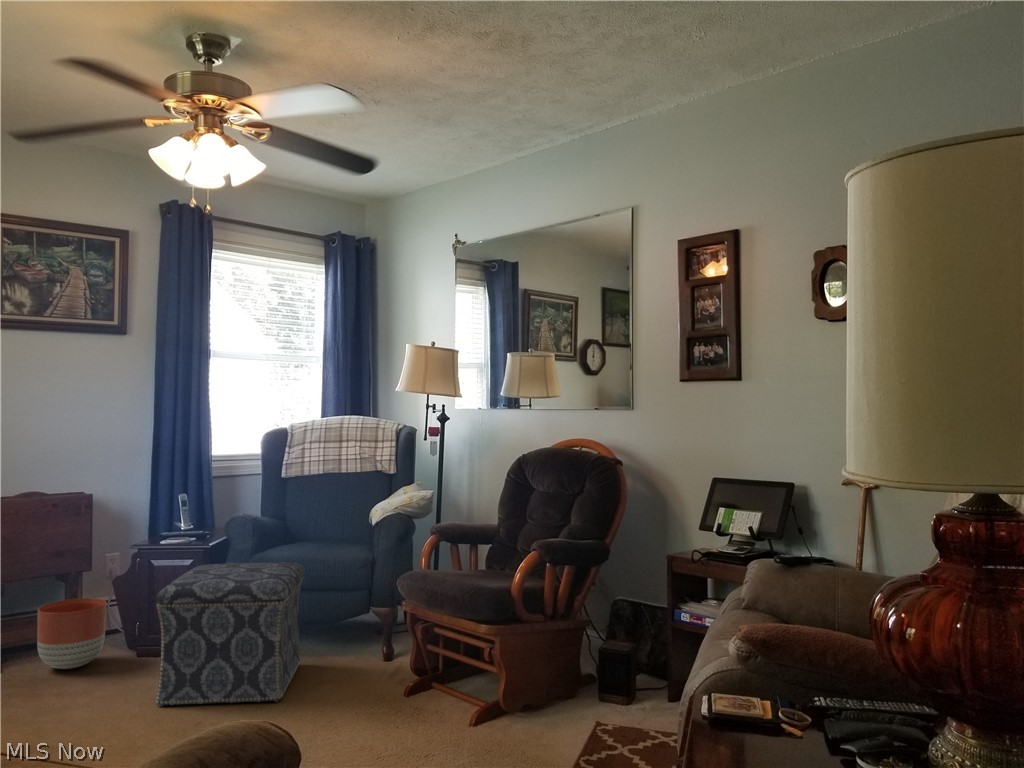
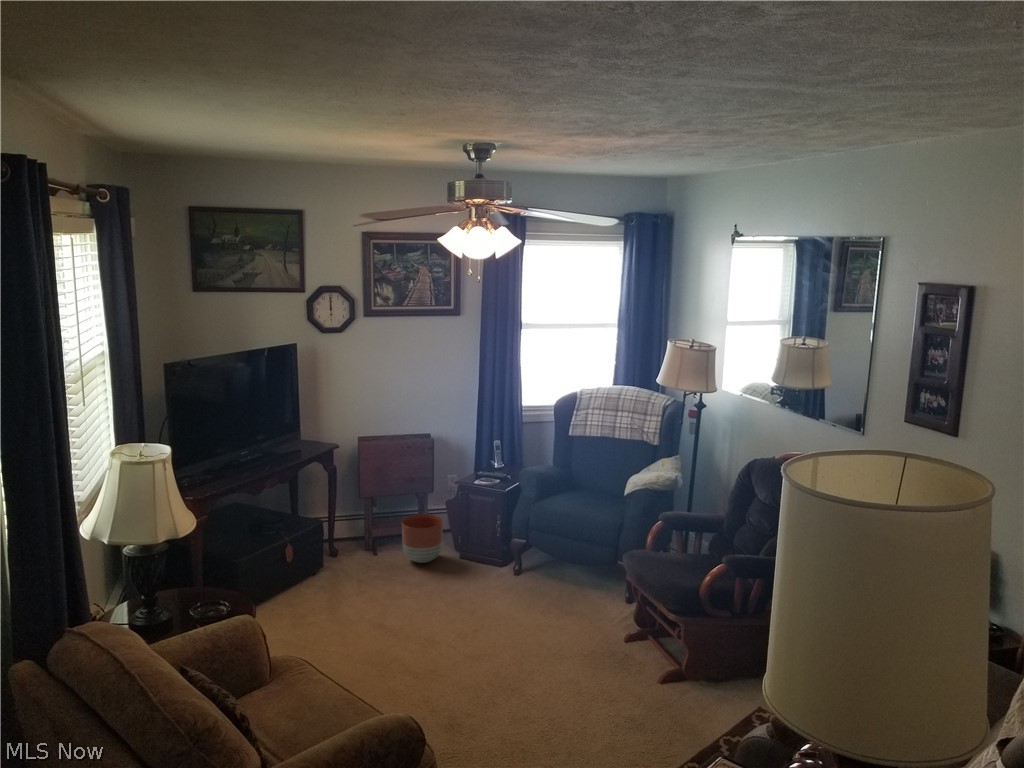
ottoman: present [156,563,304,706] -> none [460,511,569,625]

